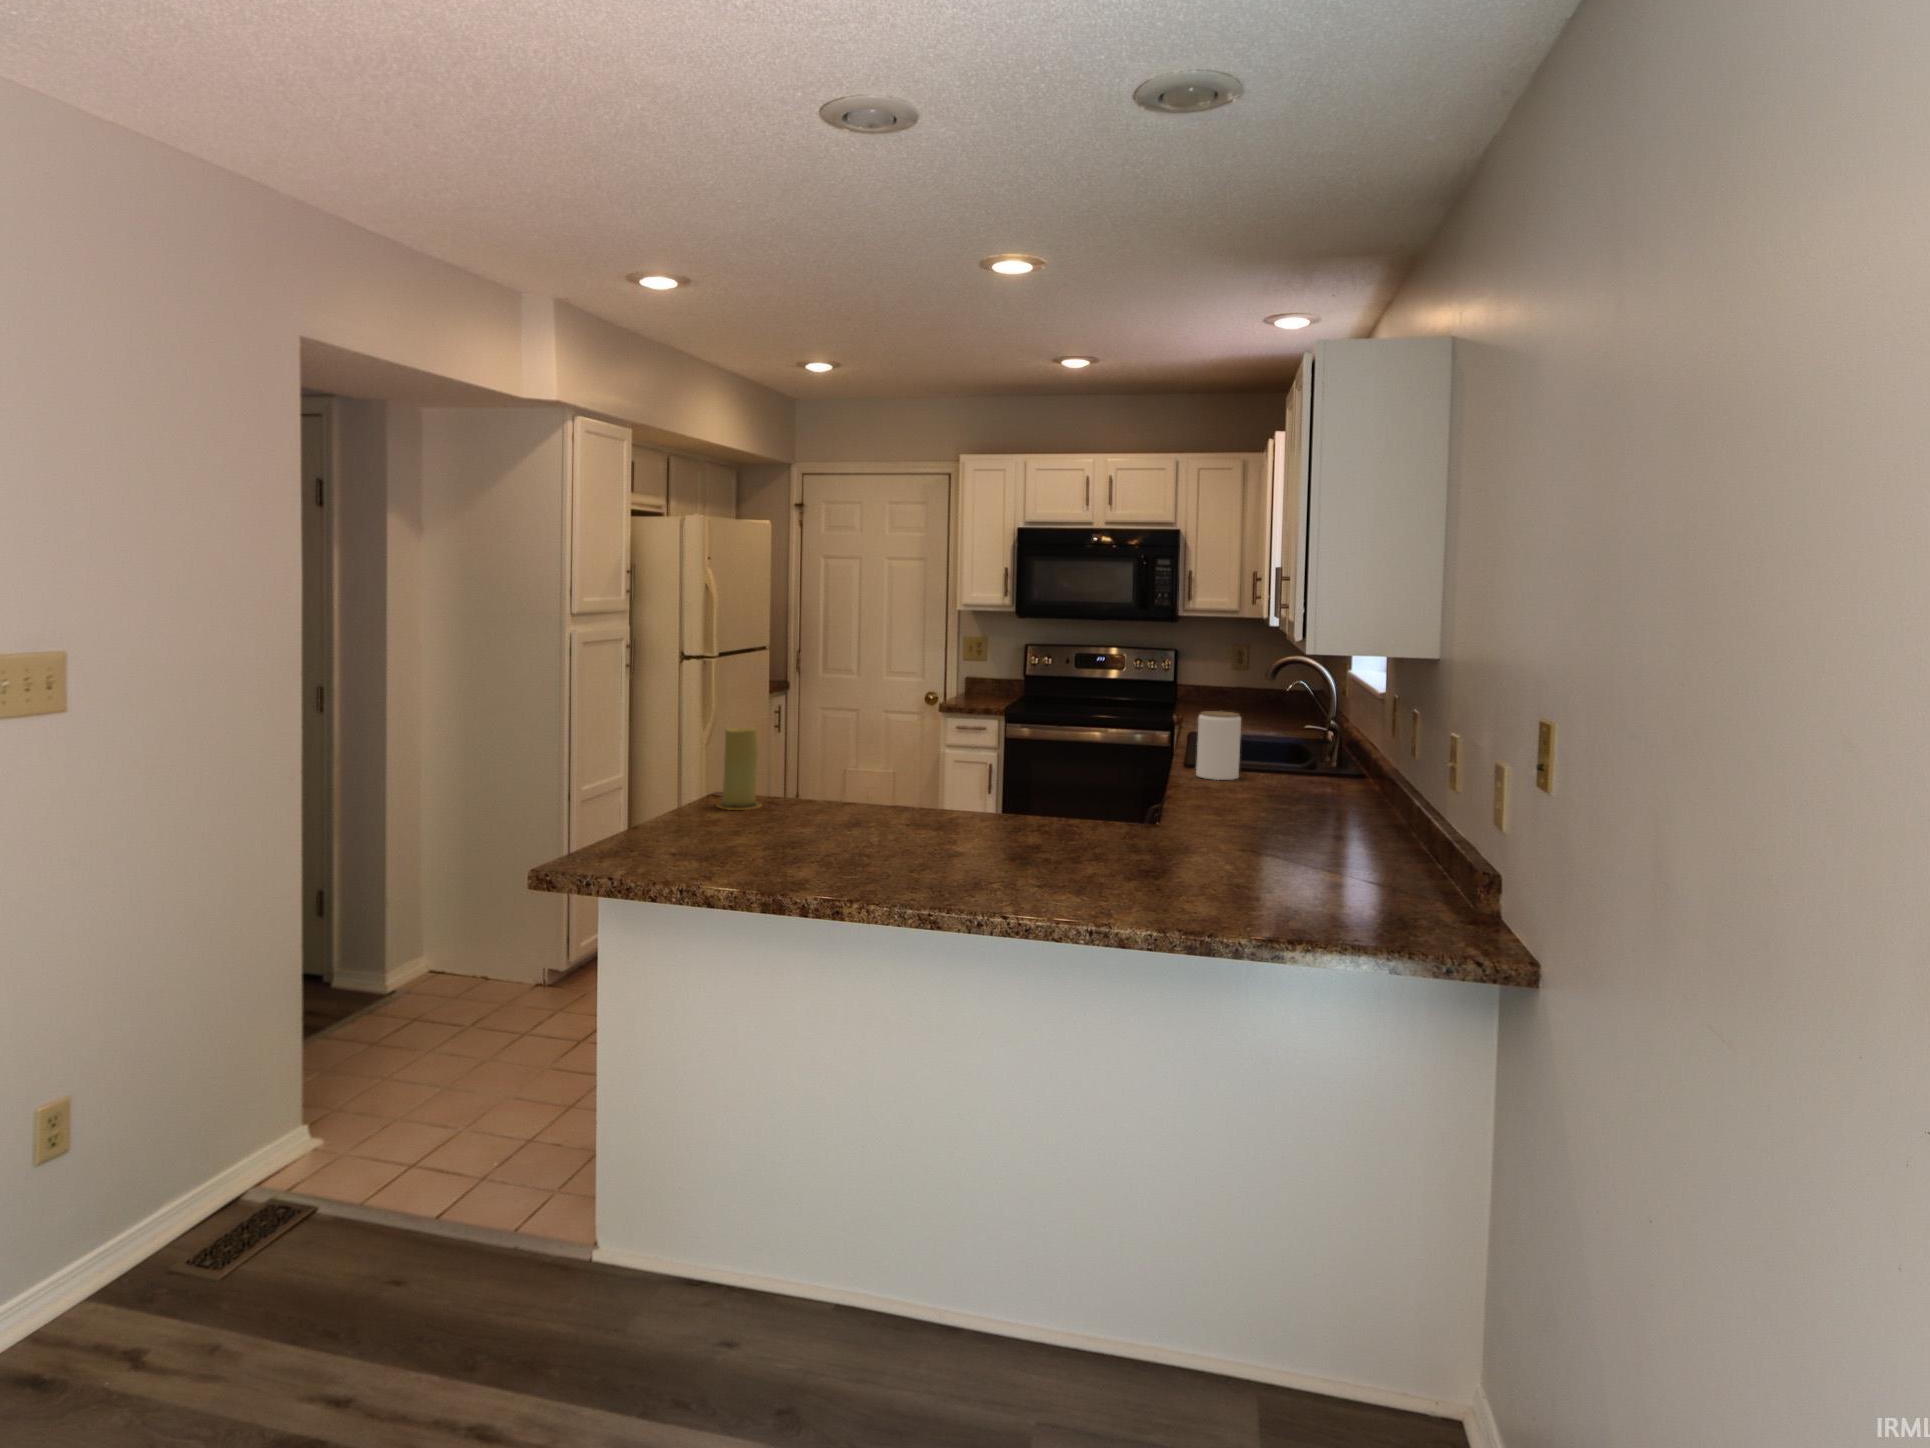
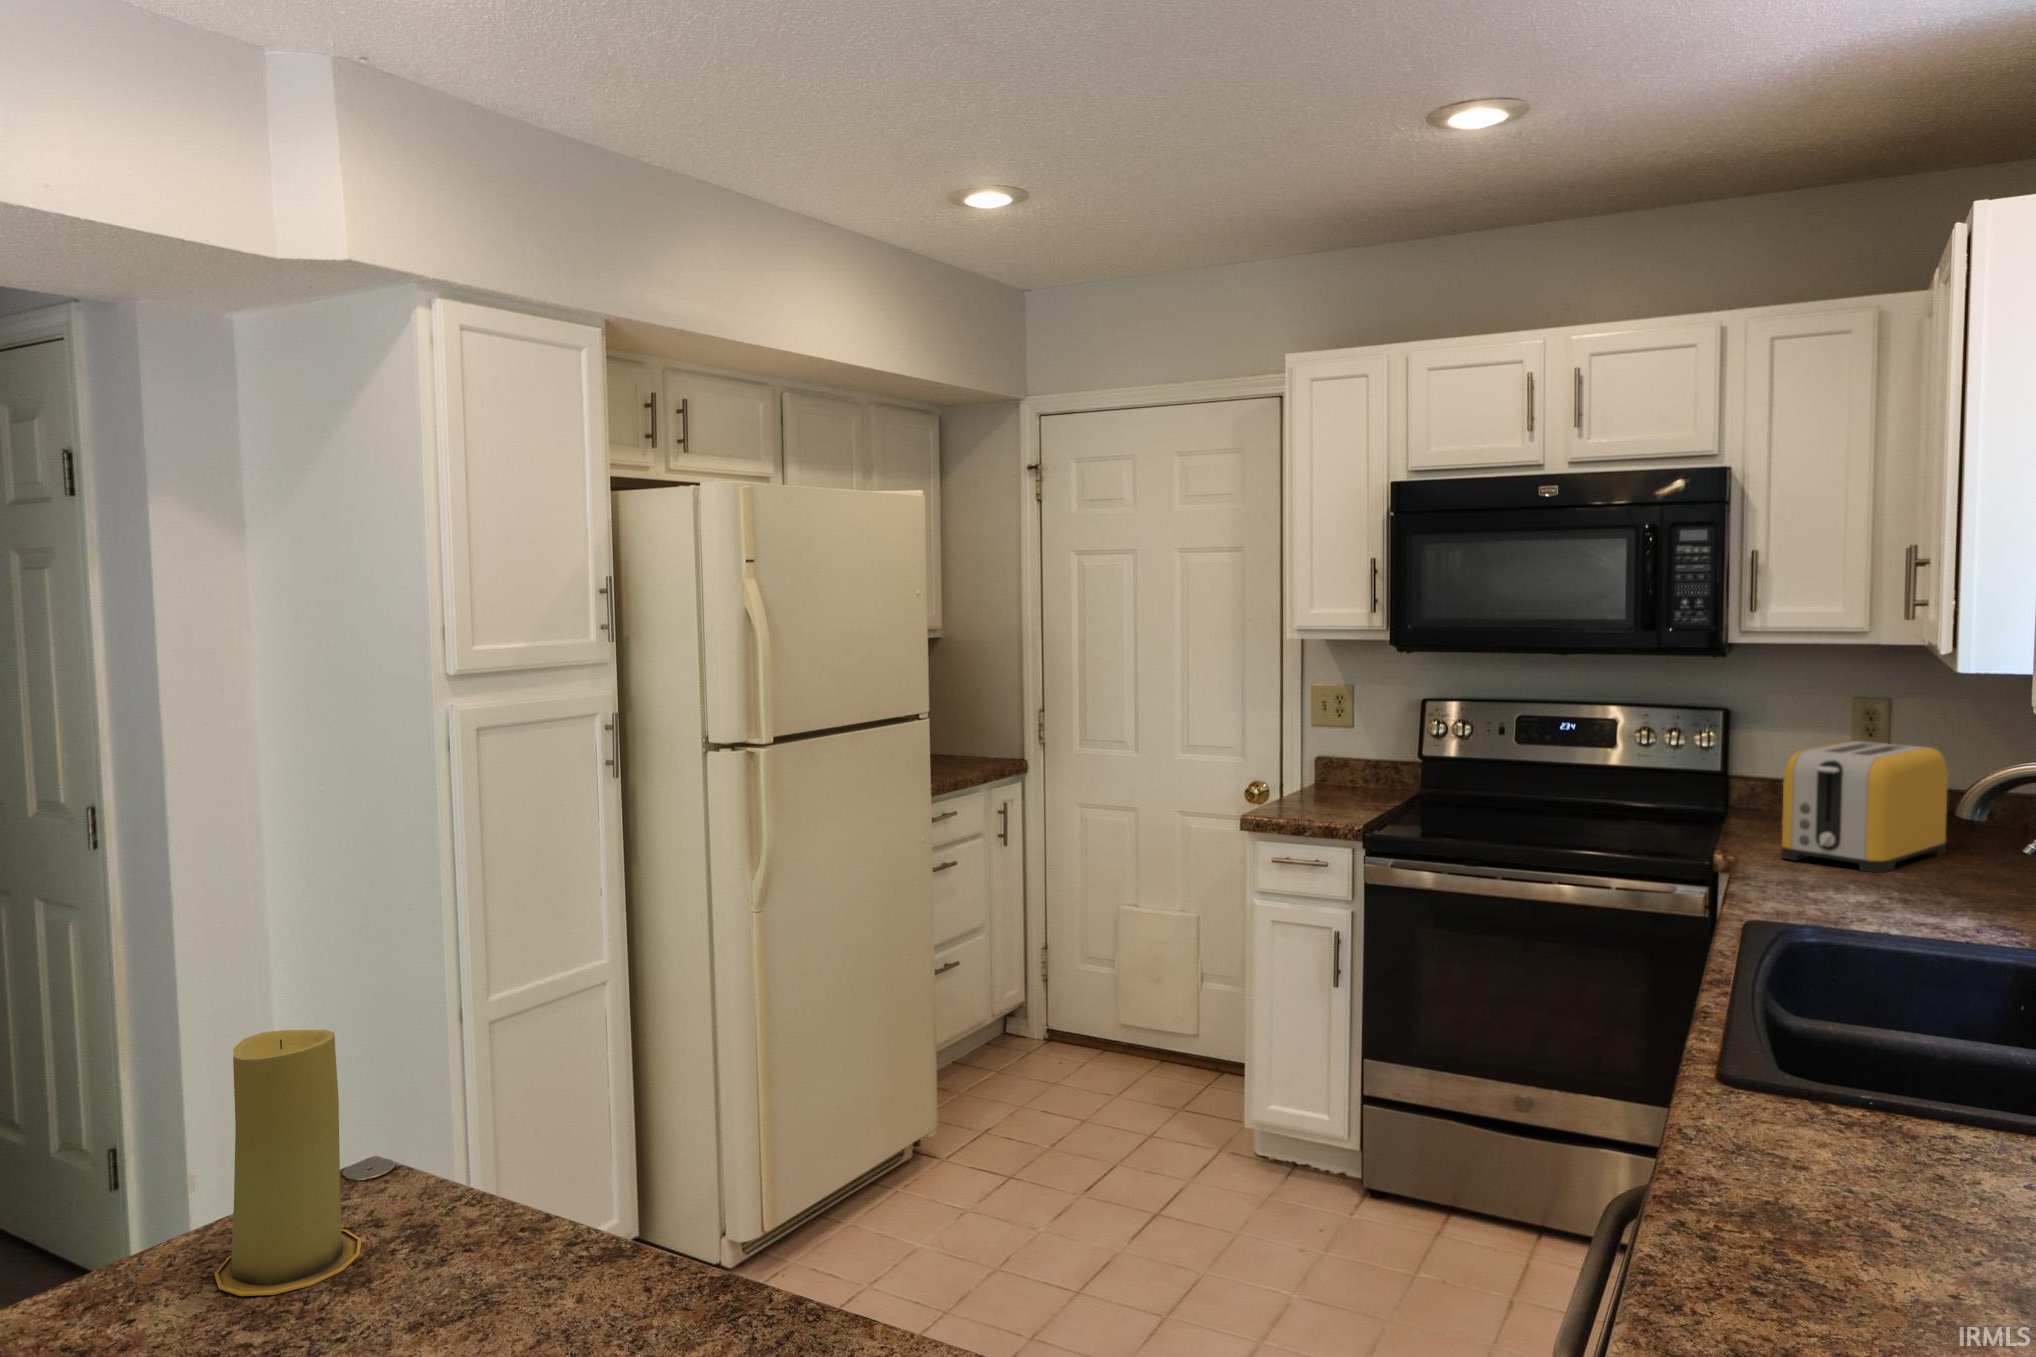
toaster: none [1199,662,1266,718] -> present [1781,741,1948,872]
jar: present [1196,711,1241,780] -> none [1774,992,1948,1258]

